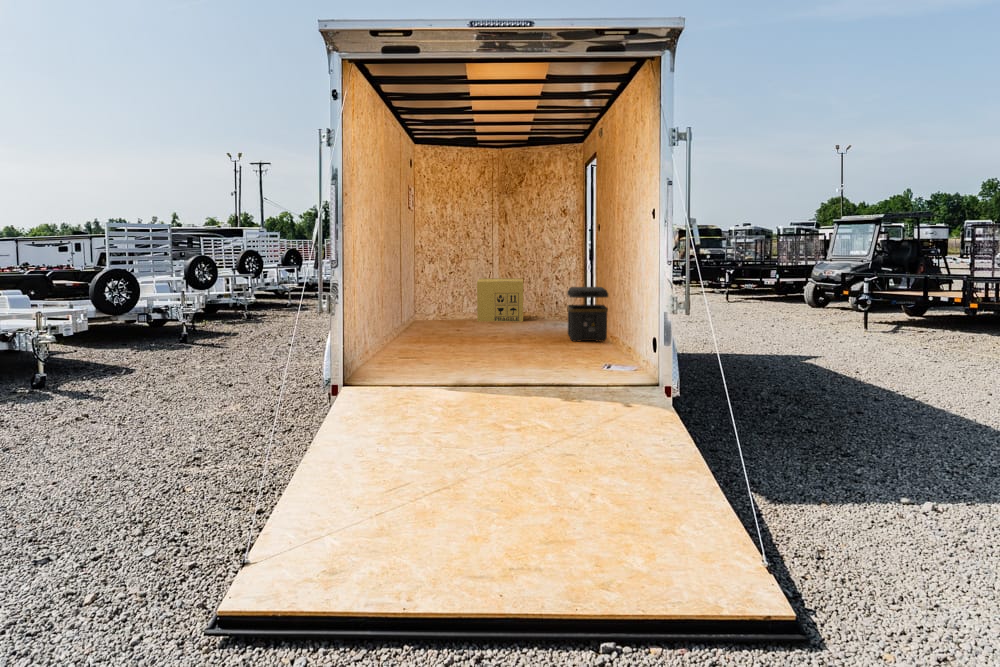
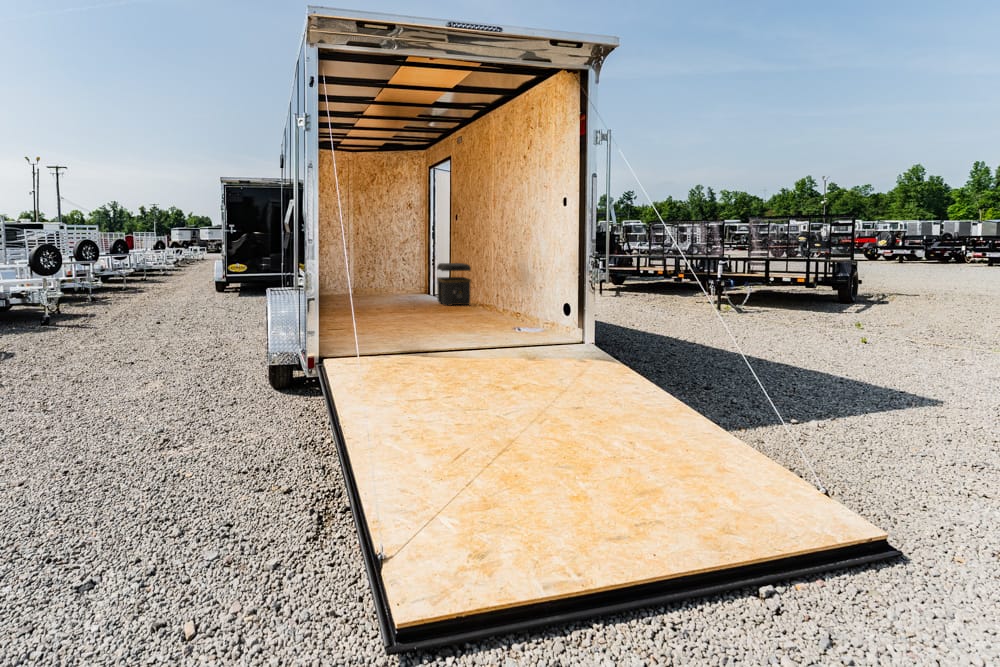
cardboard box: present [477,278,523,322] -> none [341,259,383,296]

